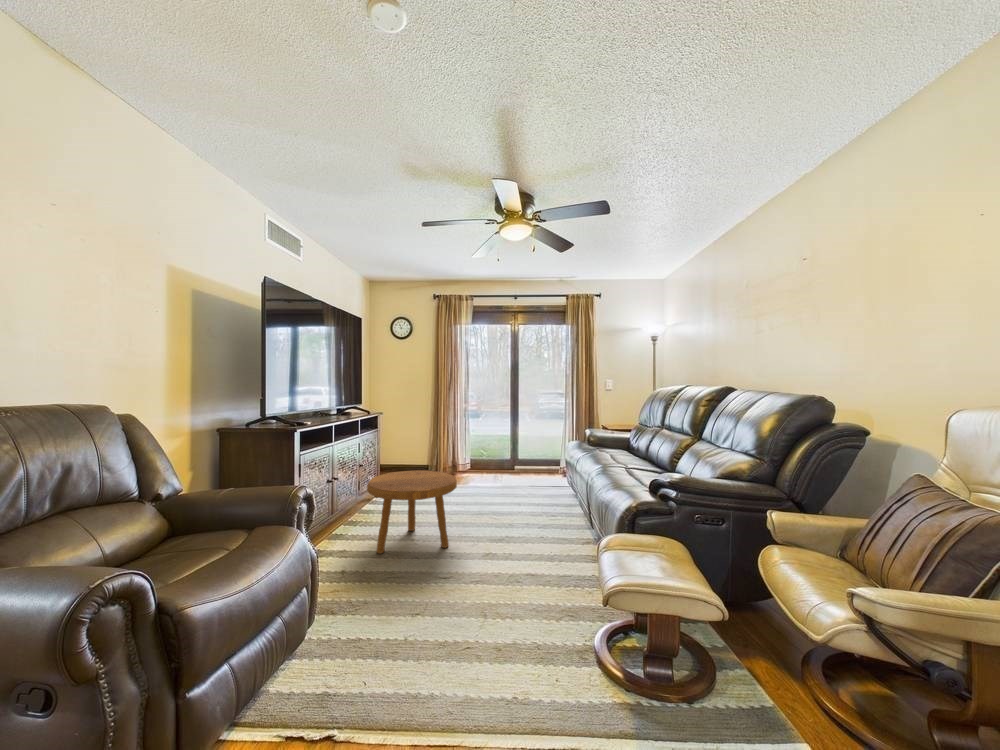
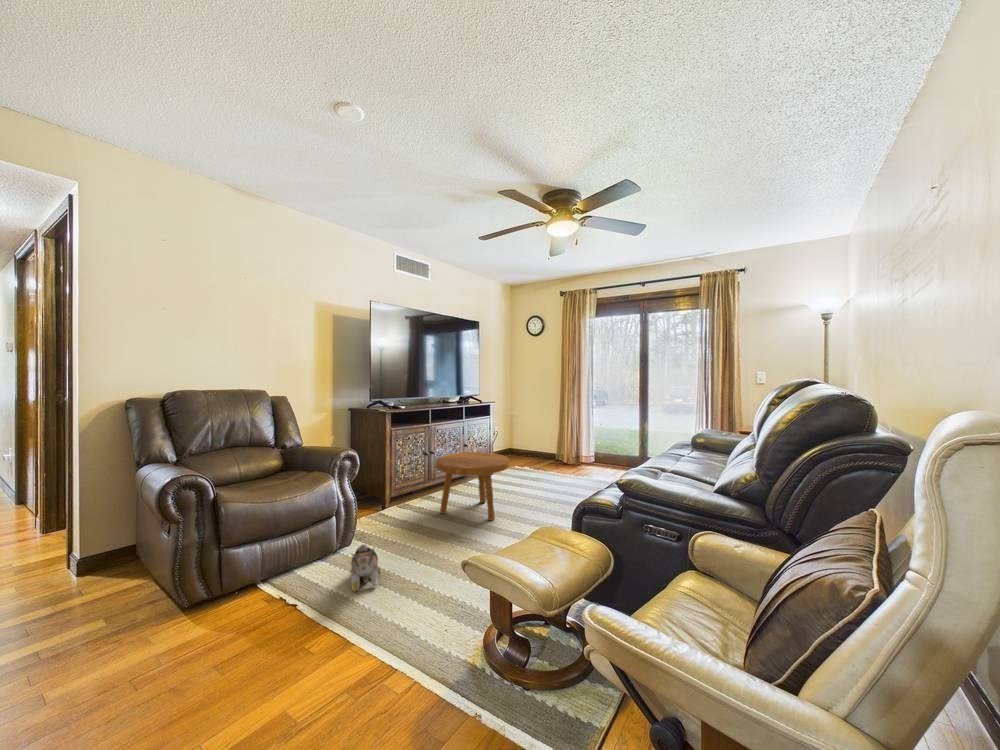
plush toy: none [356,610,429,683] -> present [351,545,380,591]

